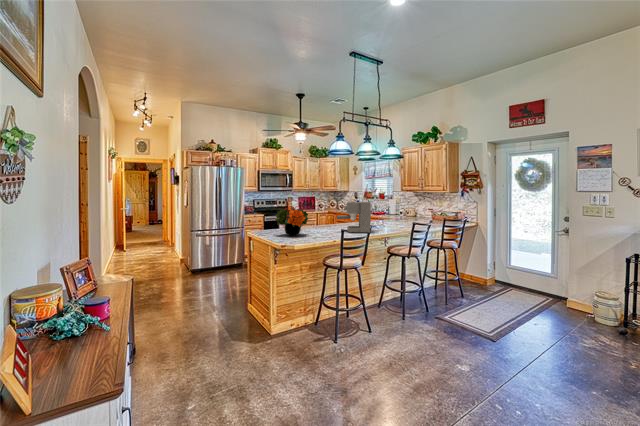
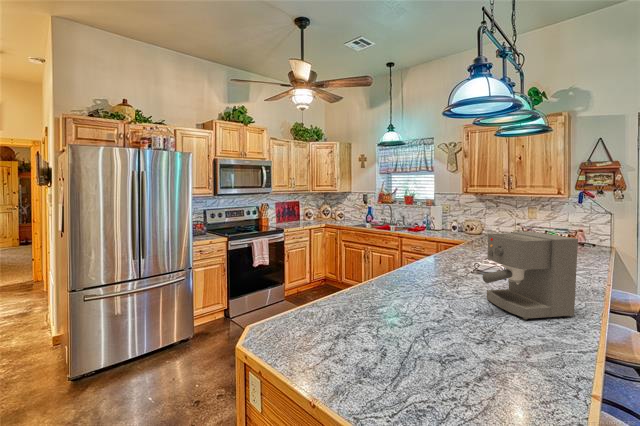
flower arrangement: present [275,207,308,236] -> none [347,264,460,363]

